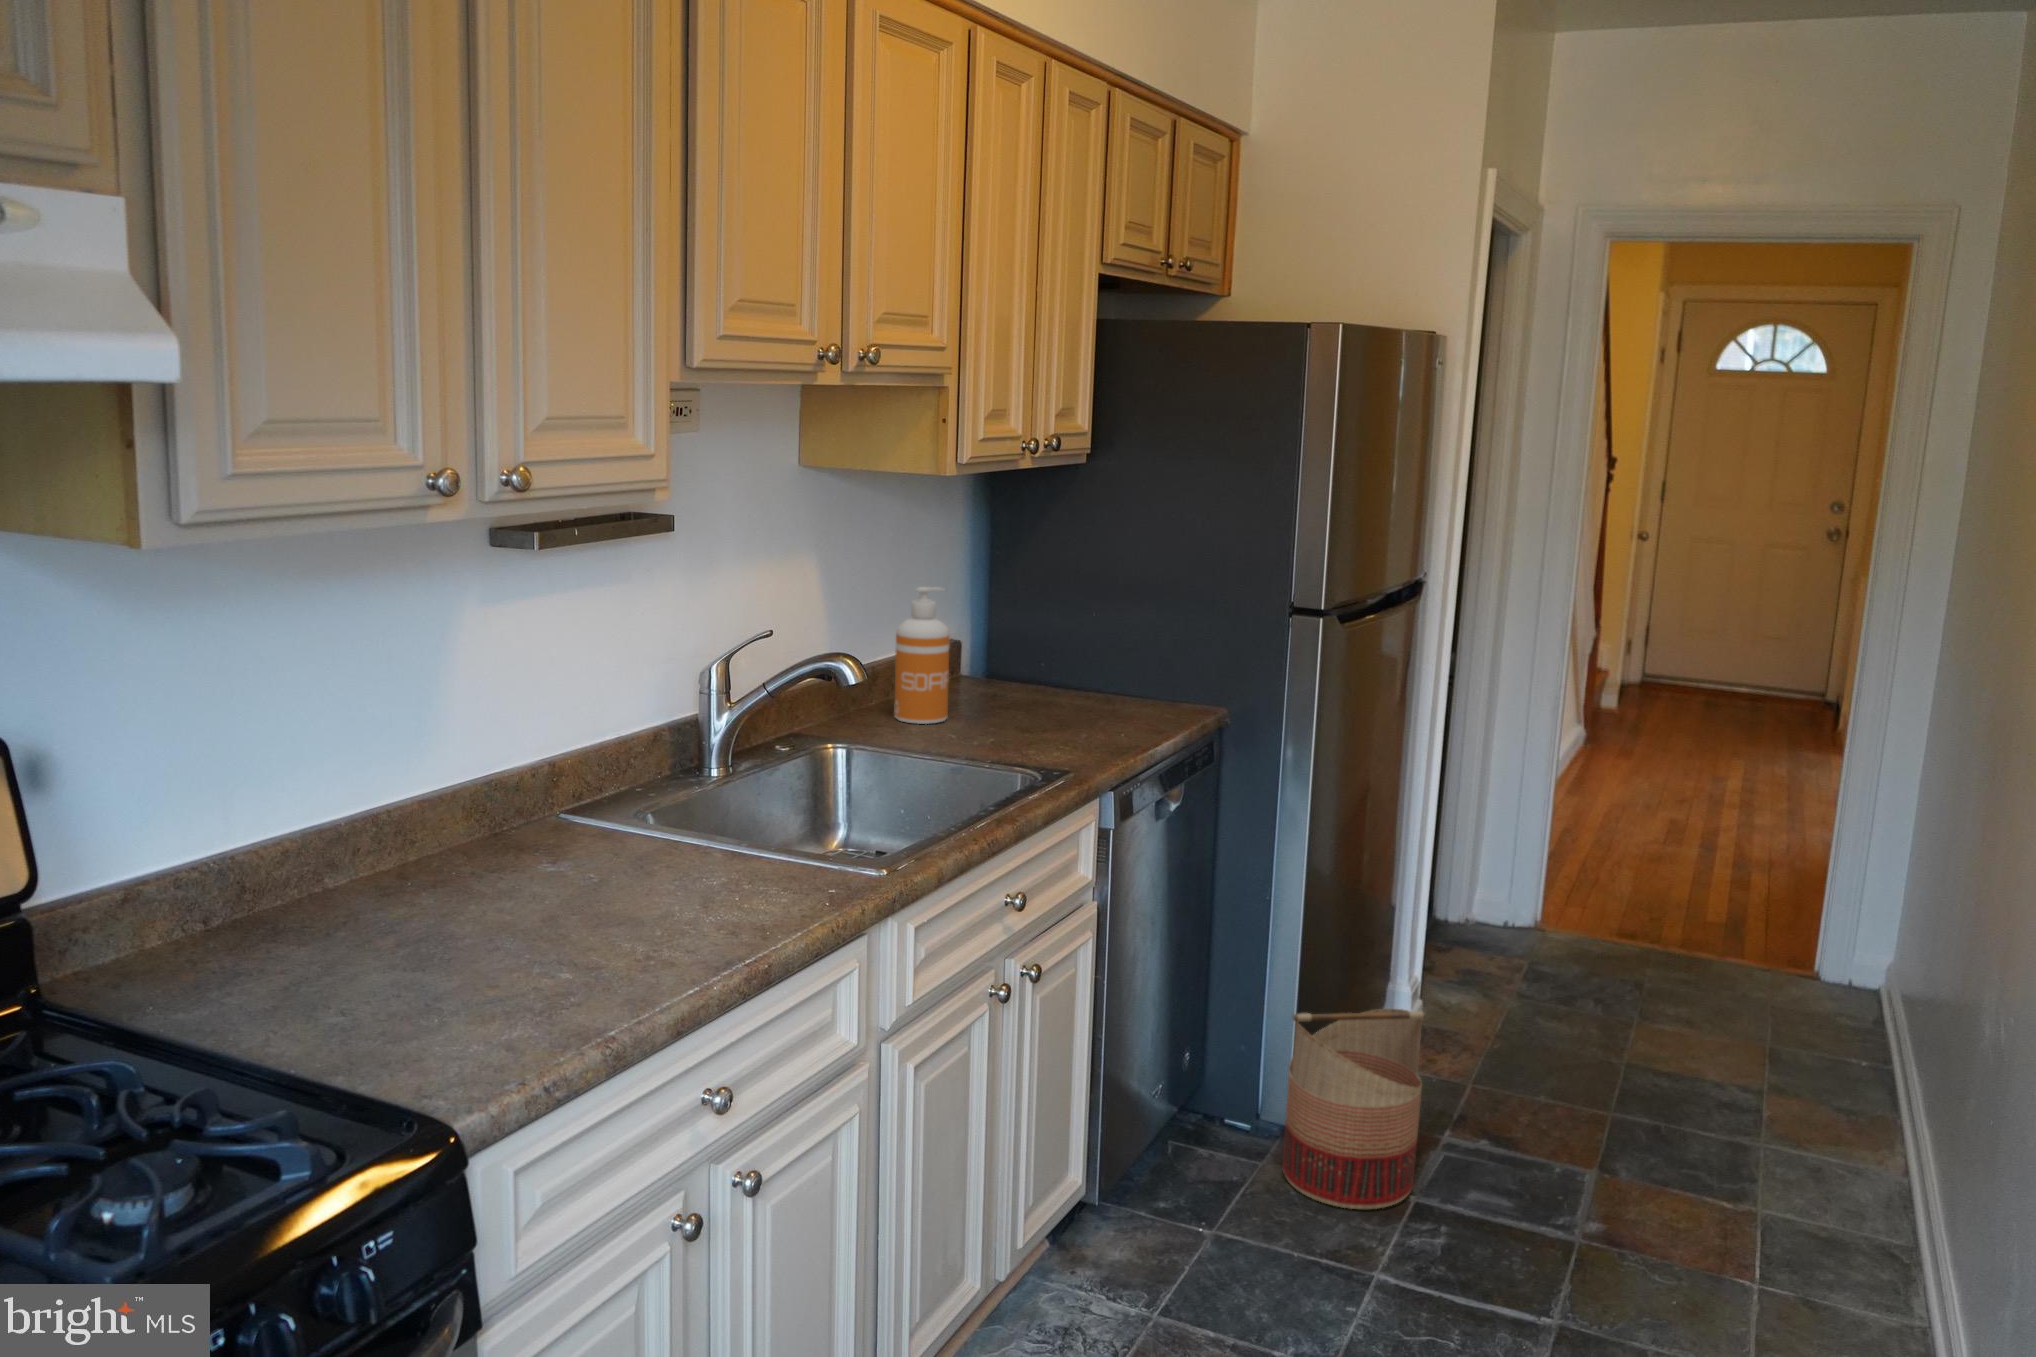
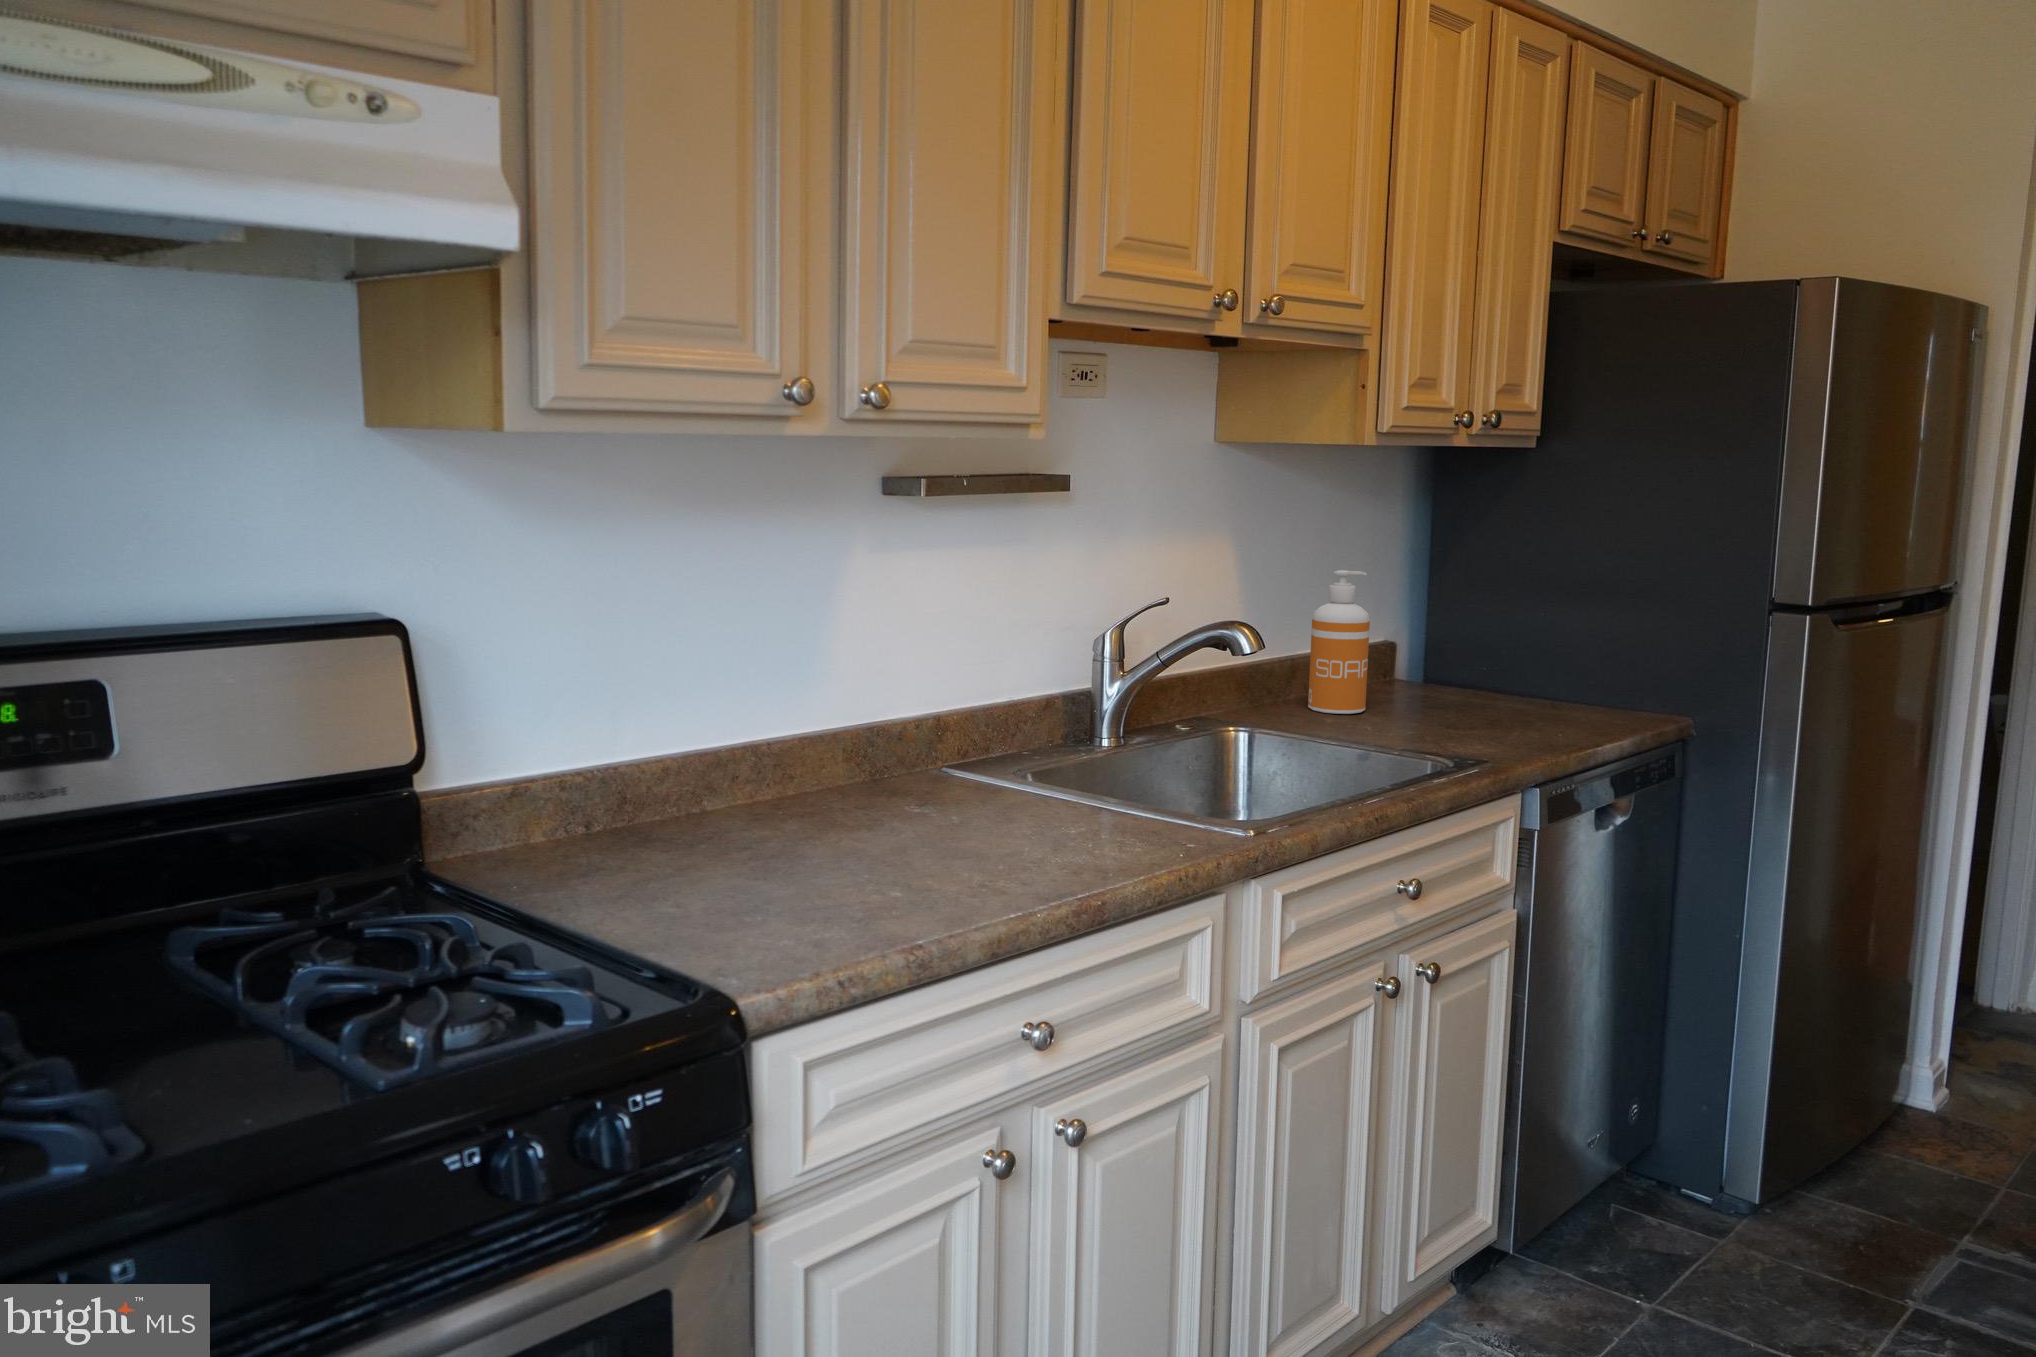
basket: present [1282,1009,1426,1209] -> none [1746,1068,1936,1309]

